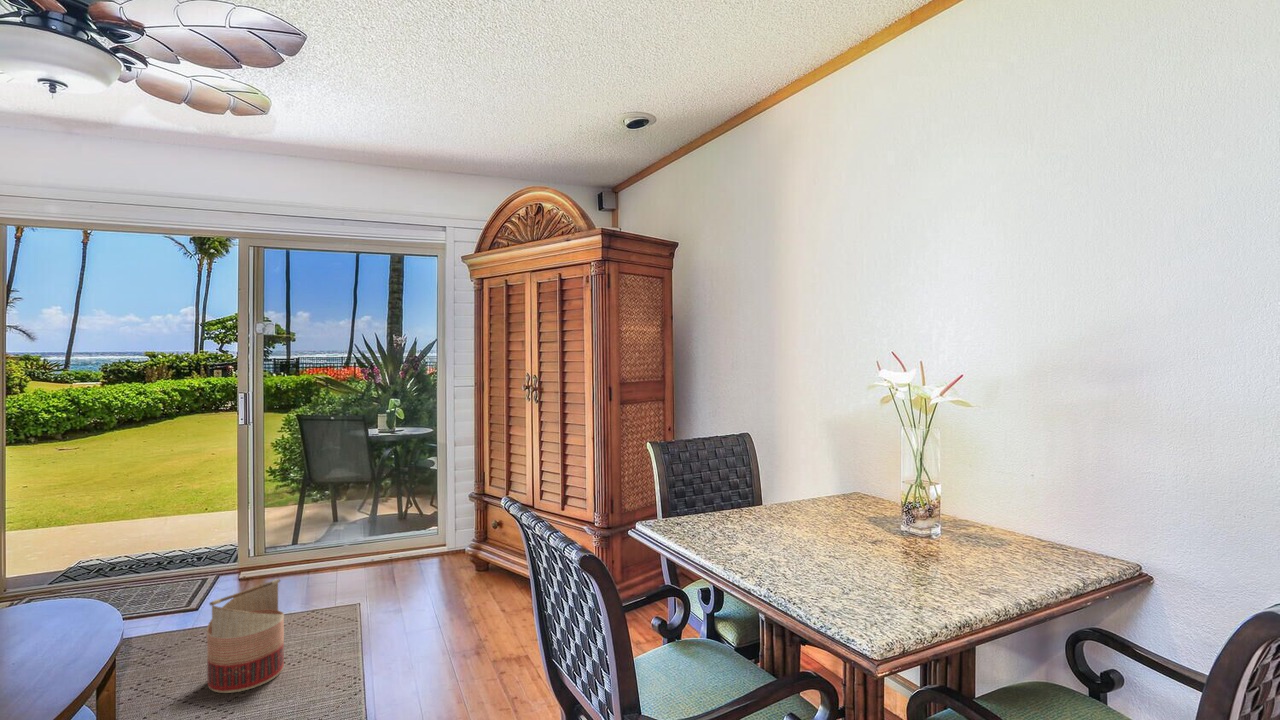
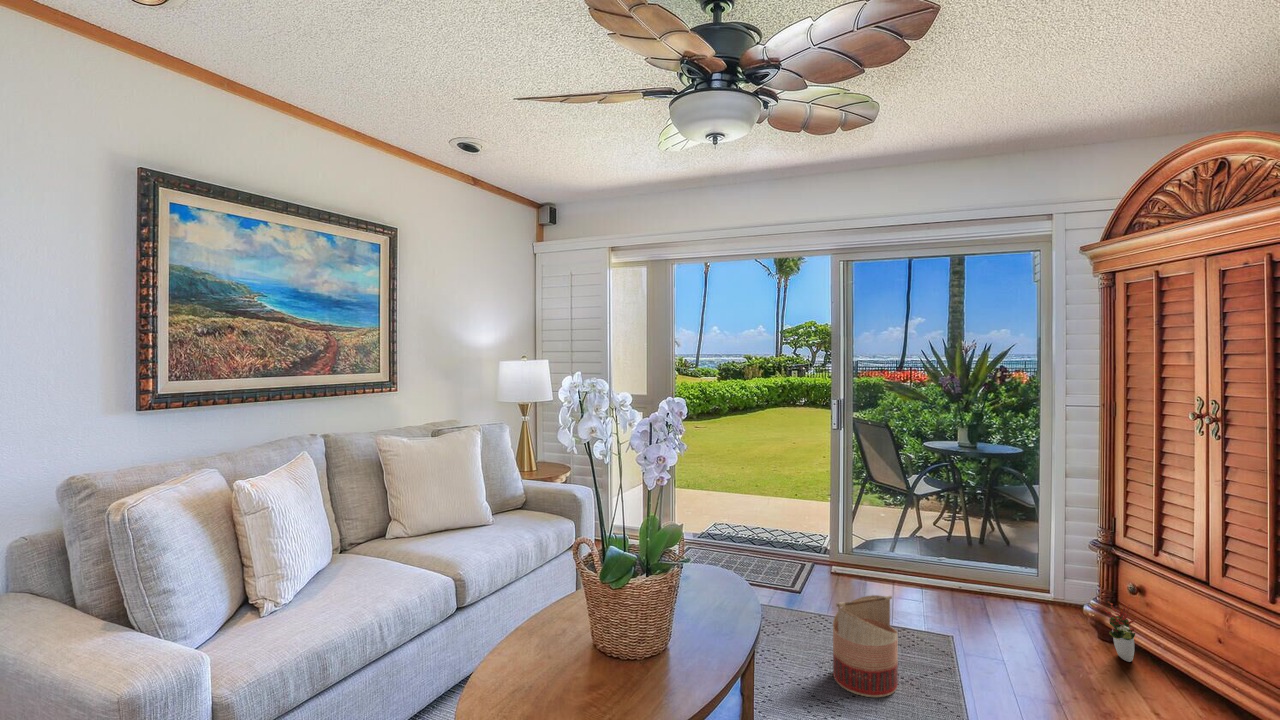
decorative plant: none [474,537,497,582] -> present [1103,602,1137,662]

